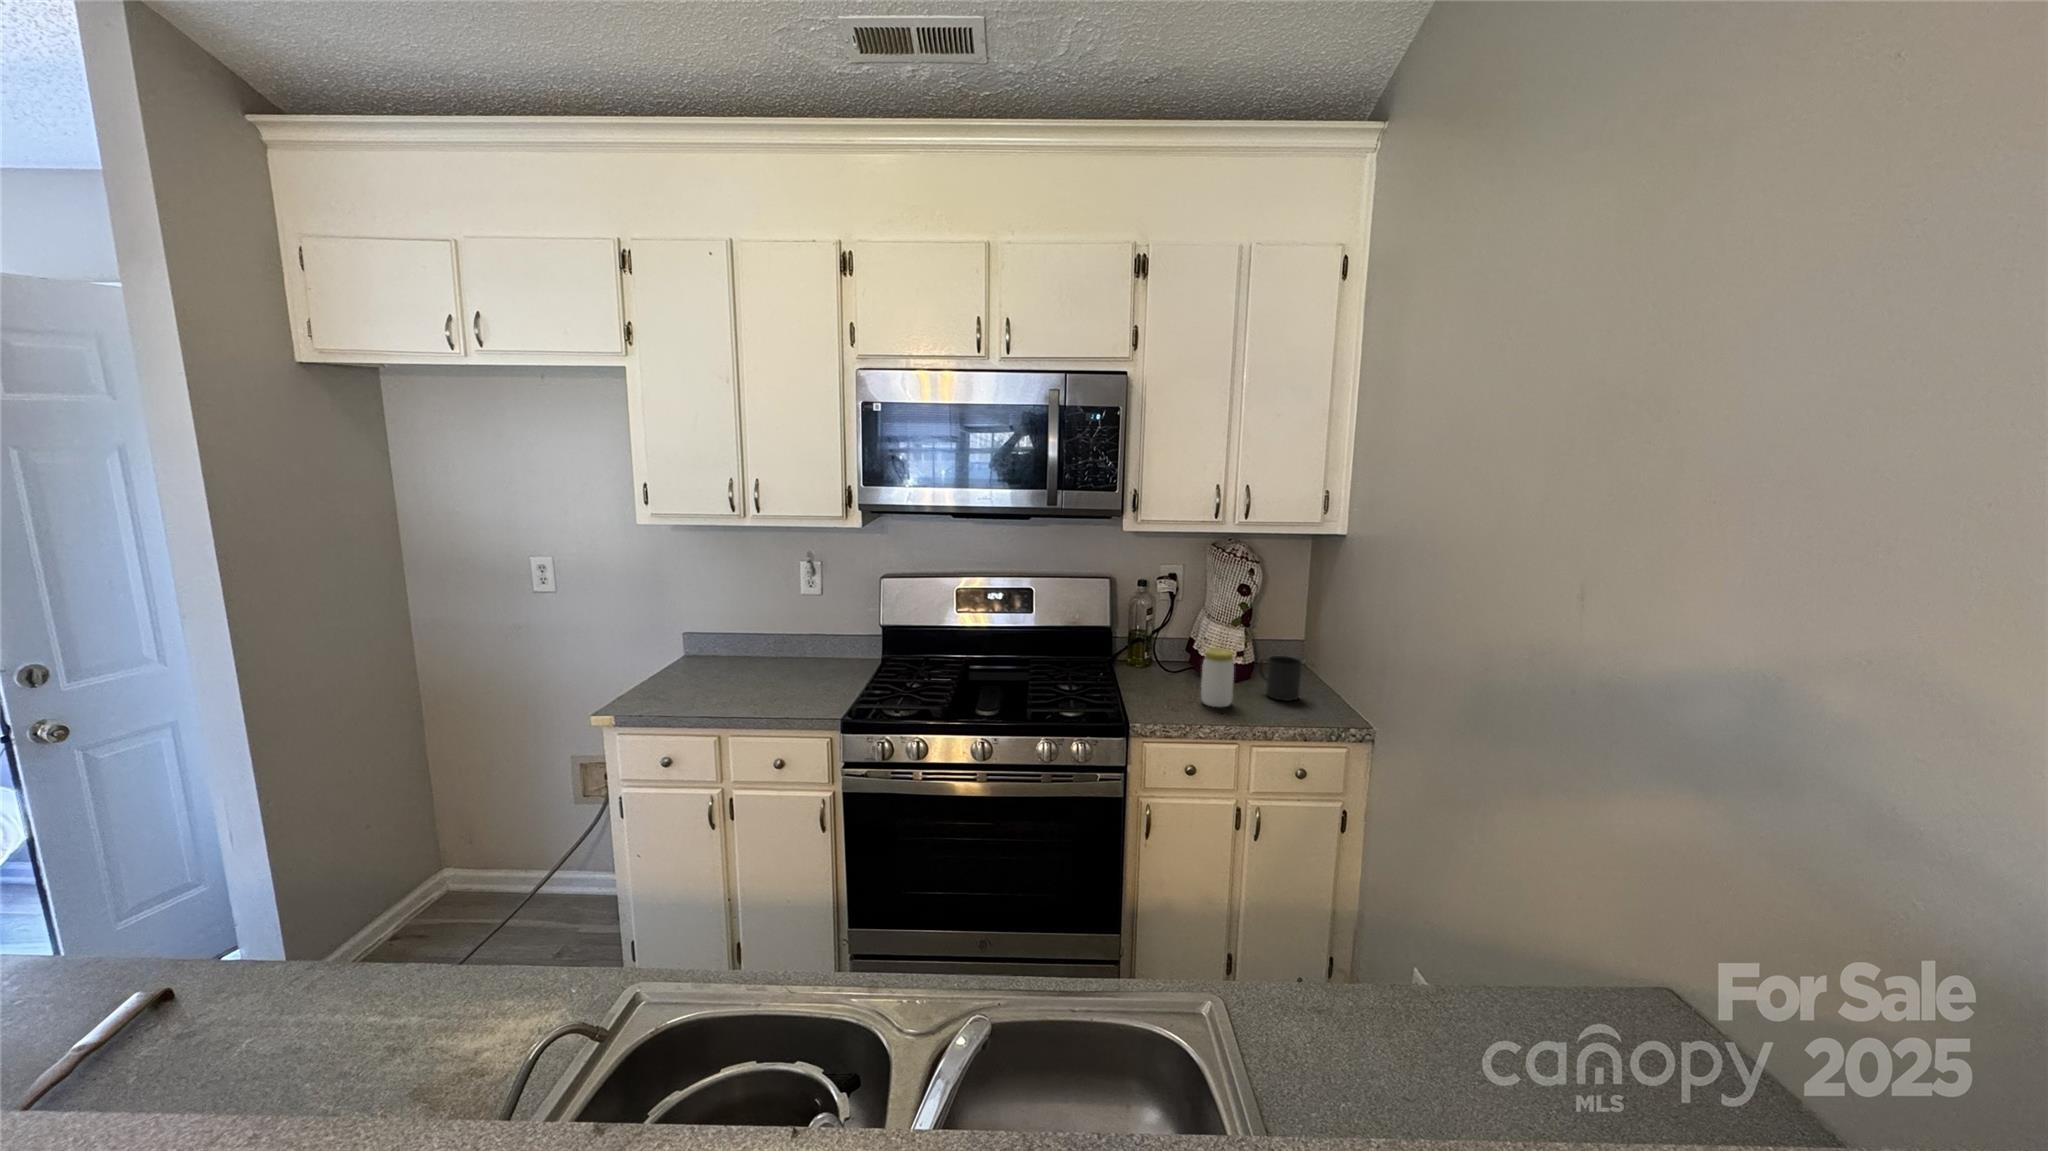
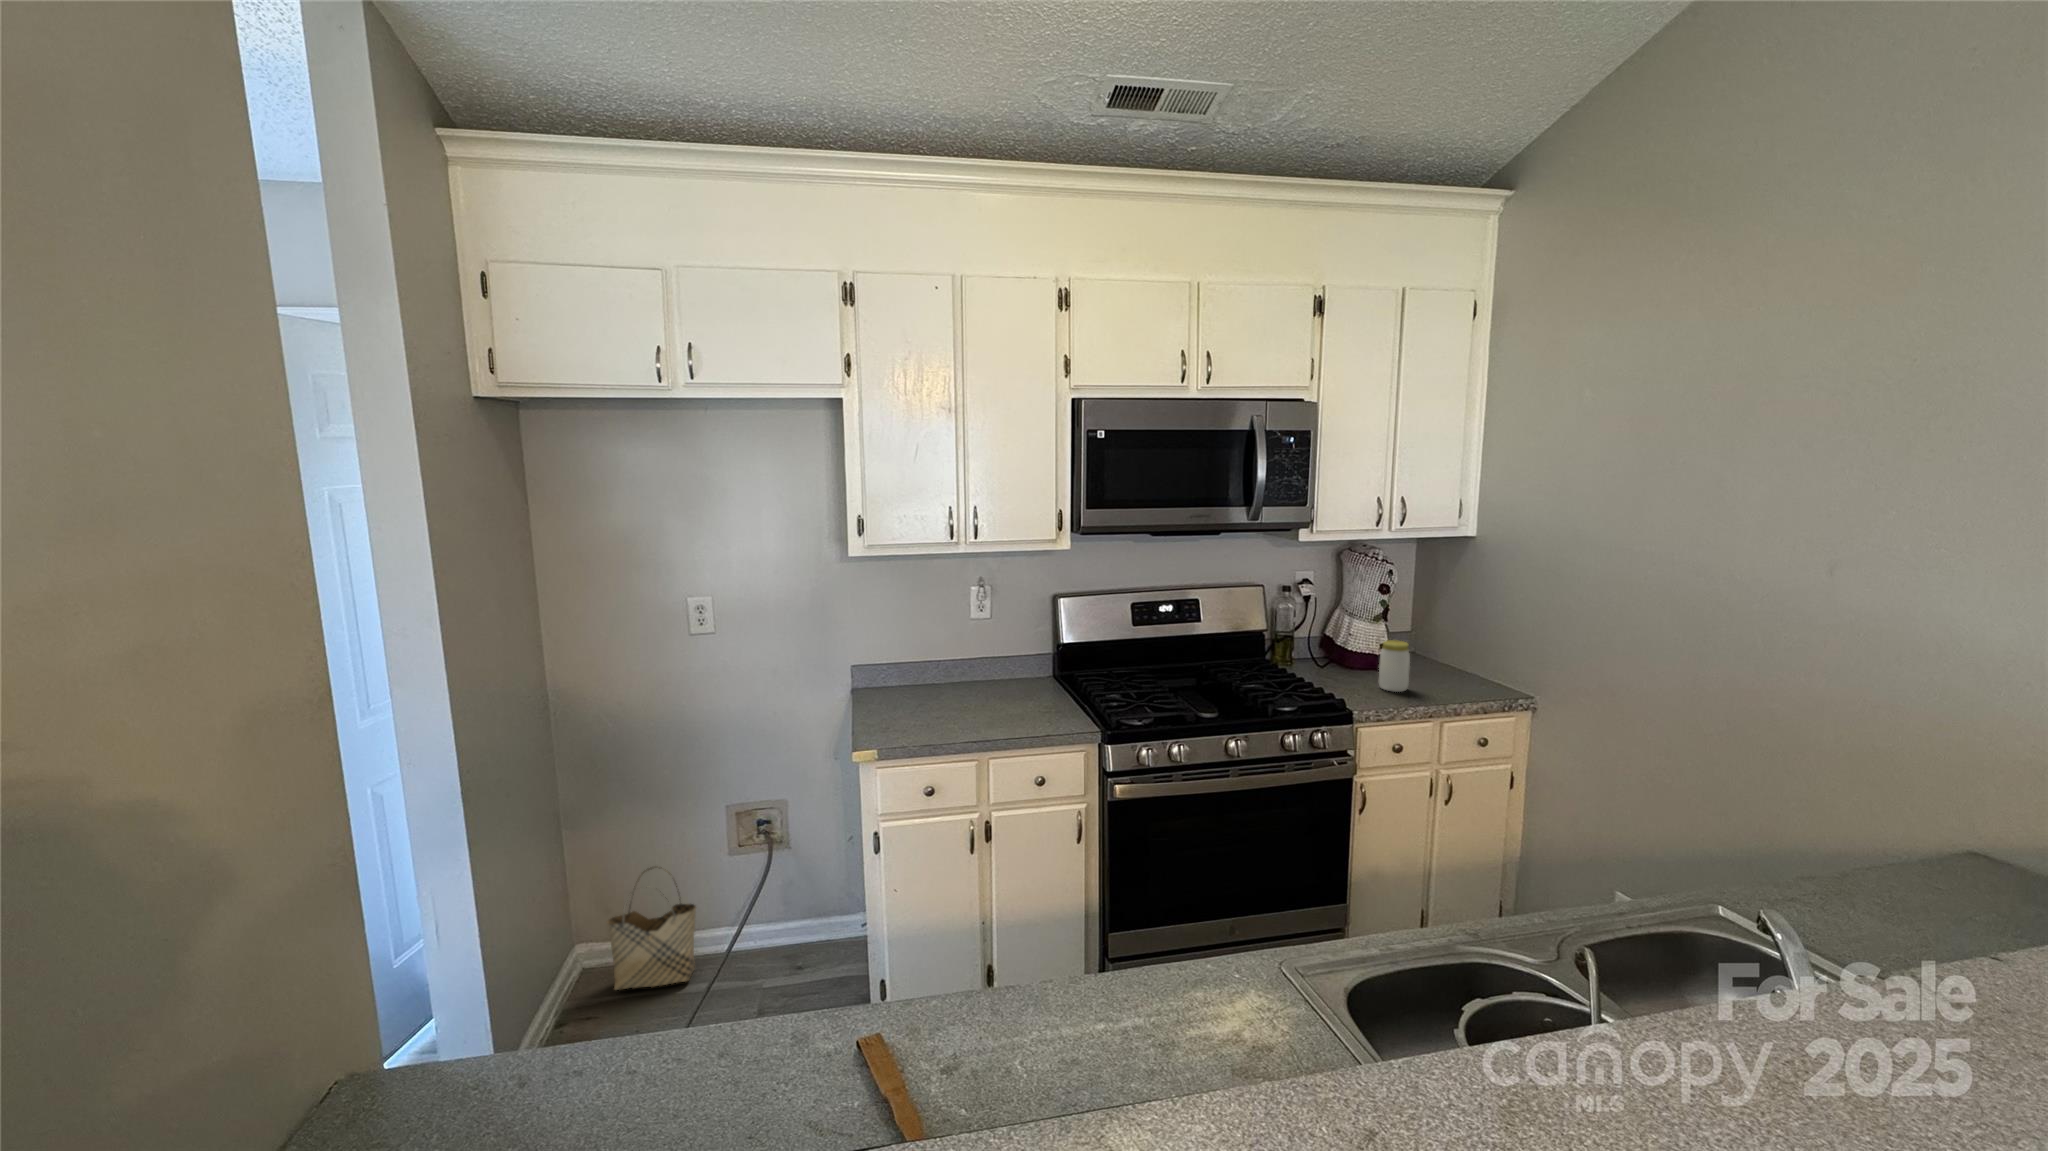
mug: present [1259,656,1301,701] -> none [1411,644,1451,682]
woven basket: none [449,805,533,915] -> present [607,867,696,990]

